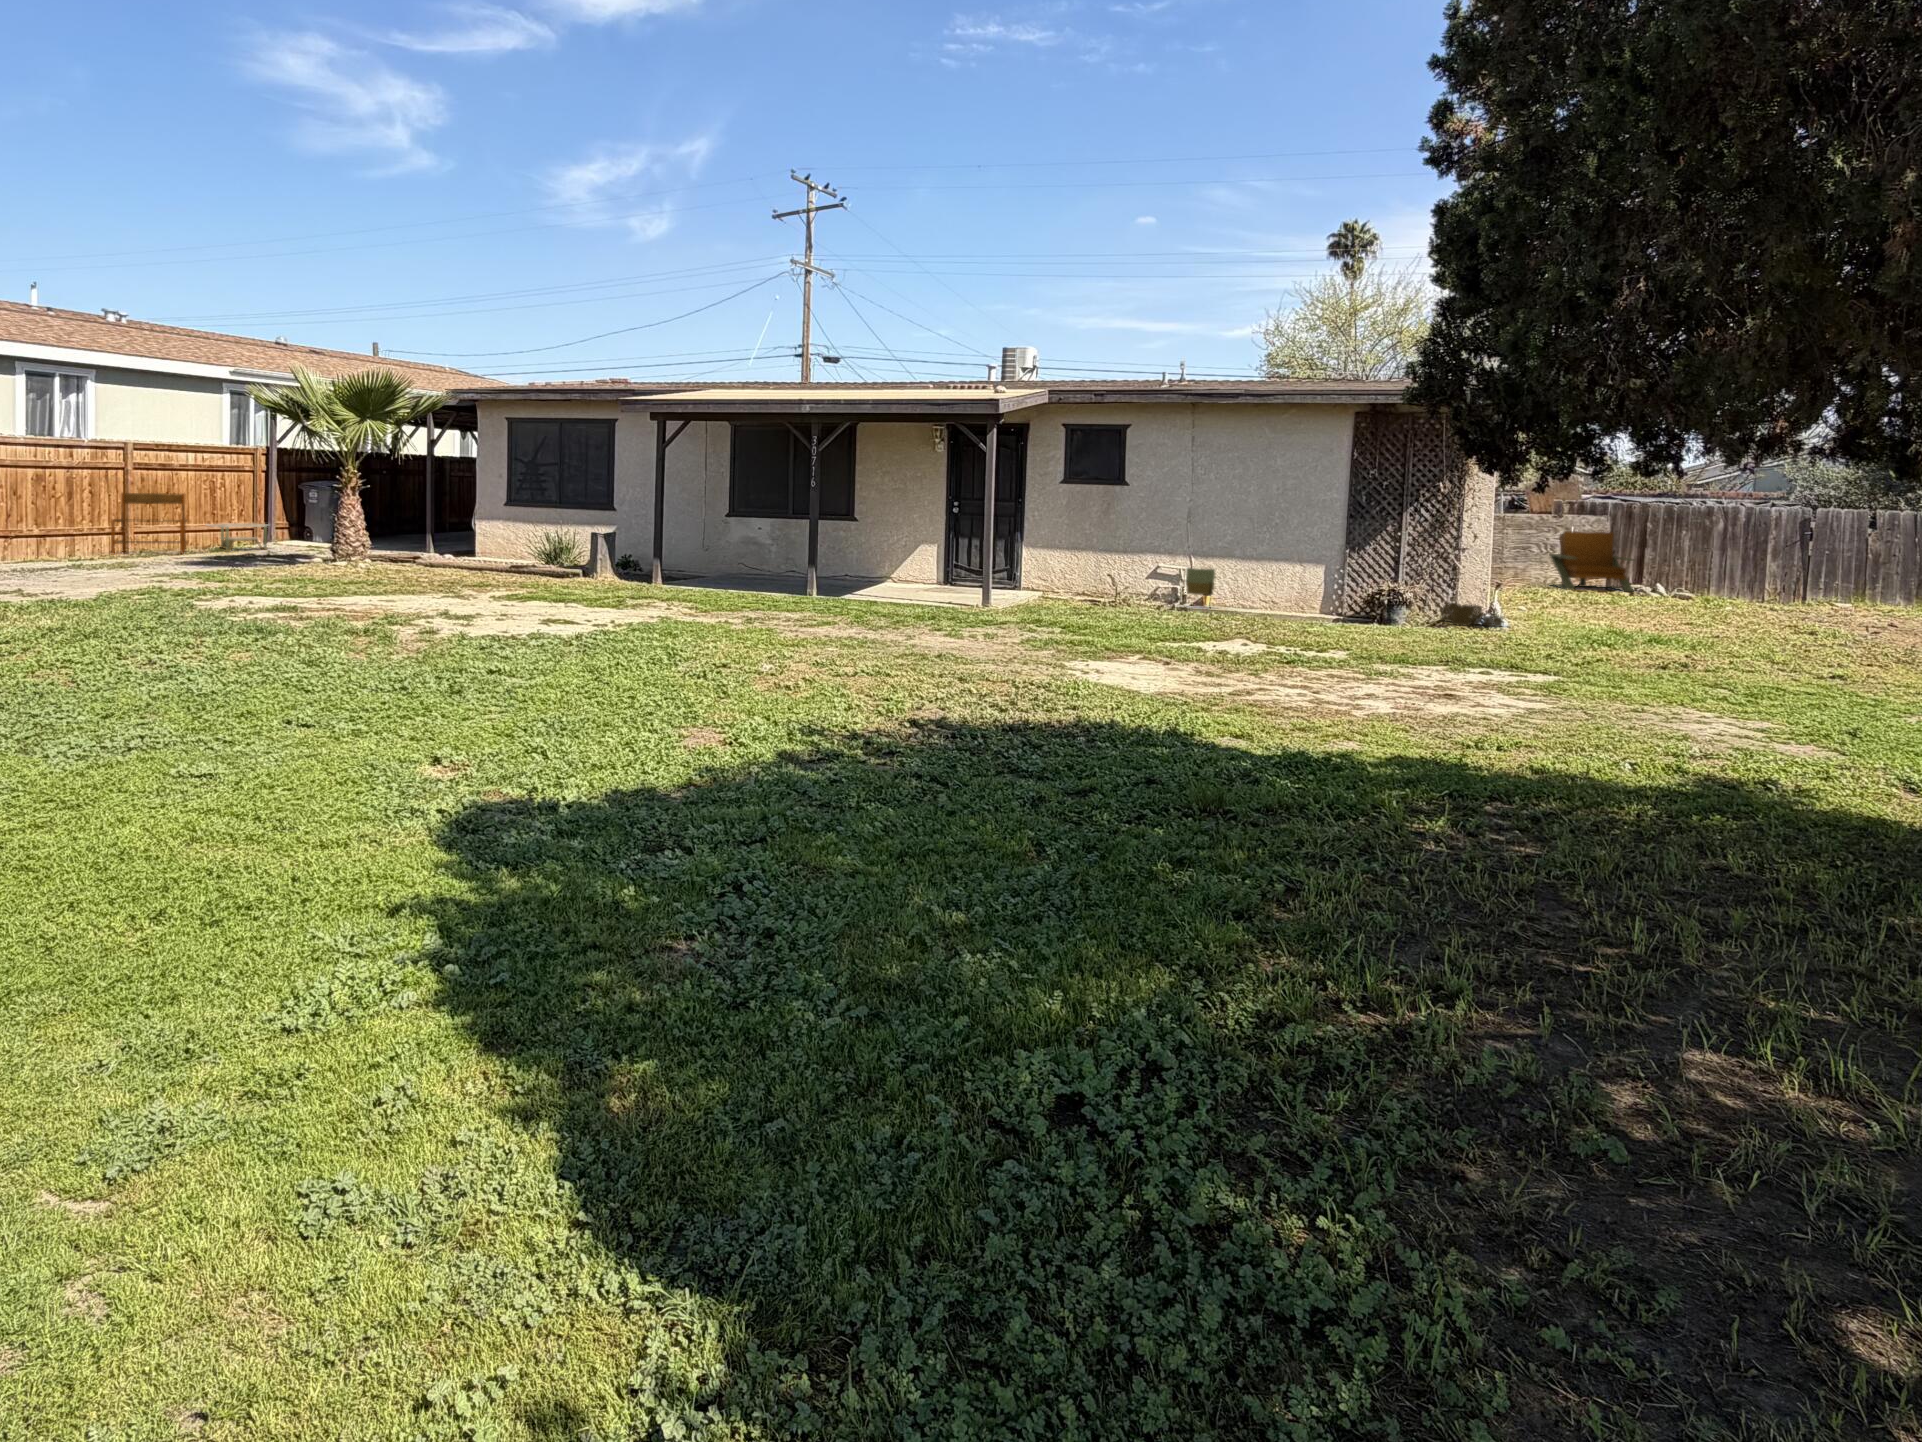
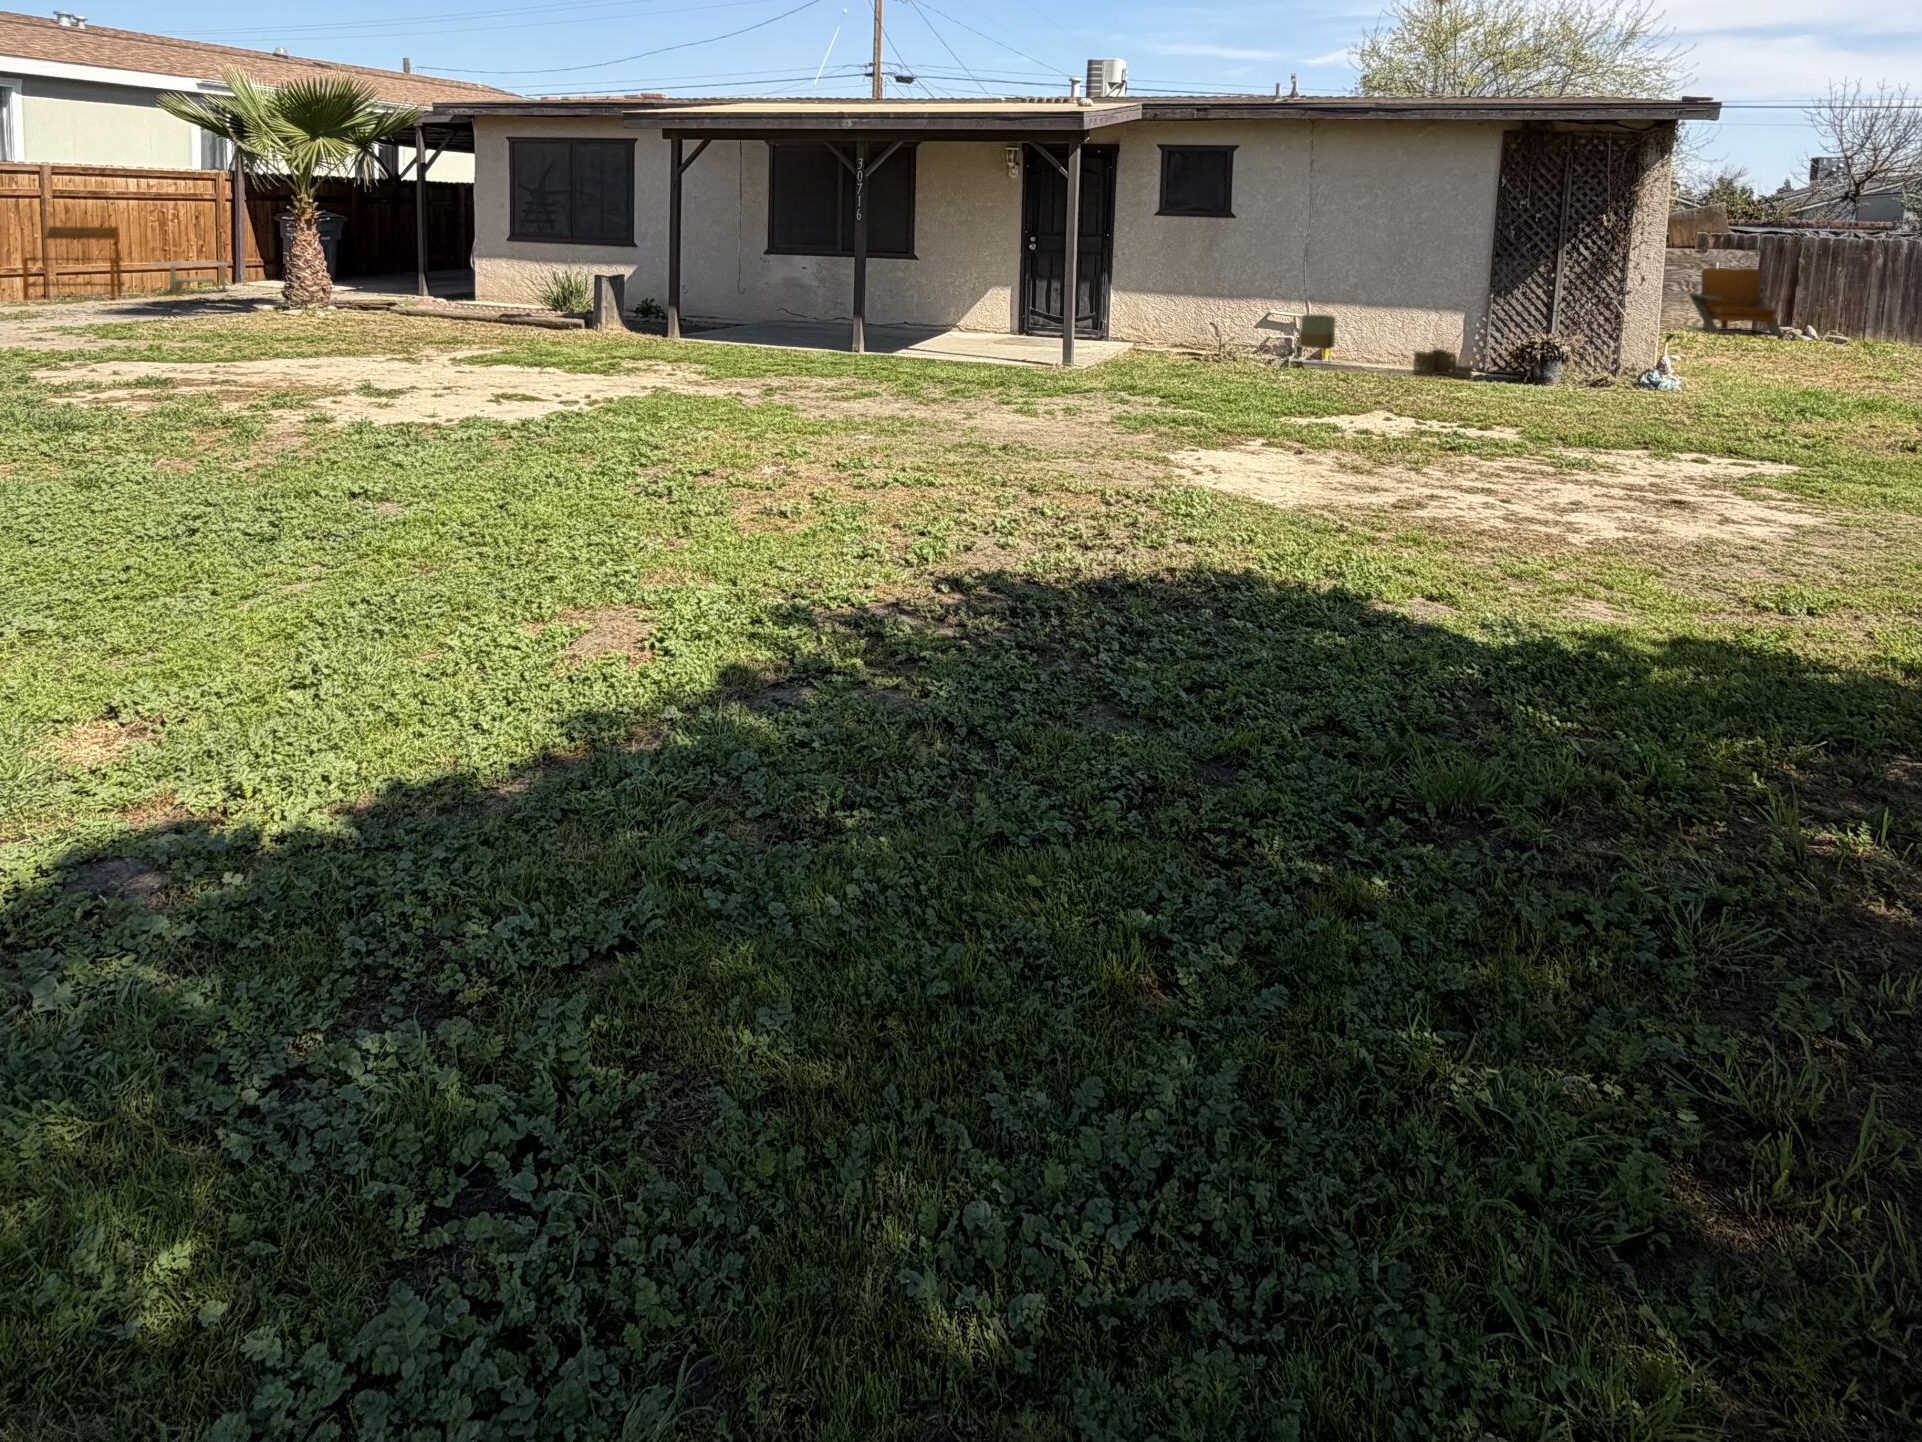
woven basket: present [1441,603,1503,627] -> present [1413,349,1472,379]

